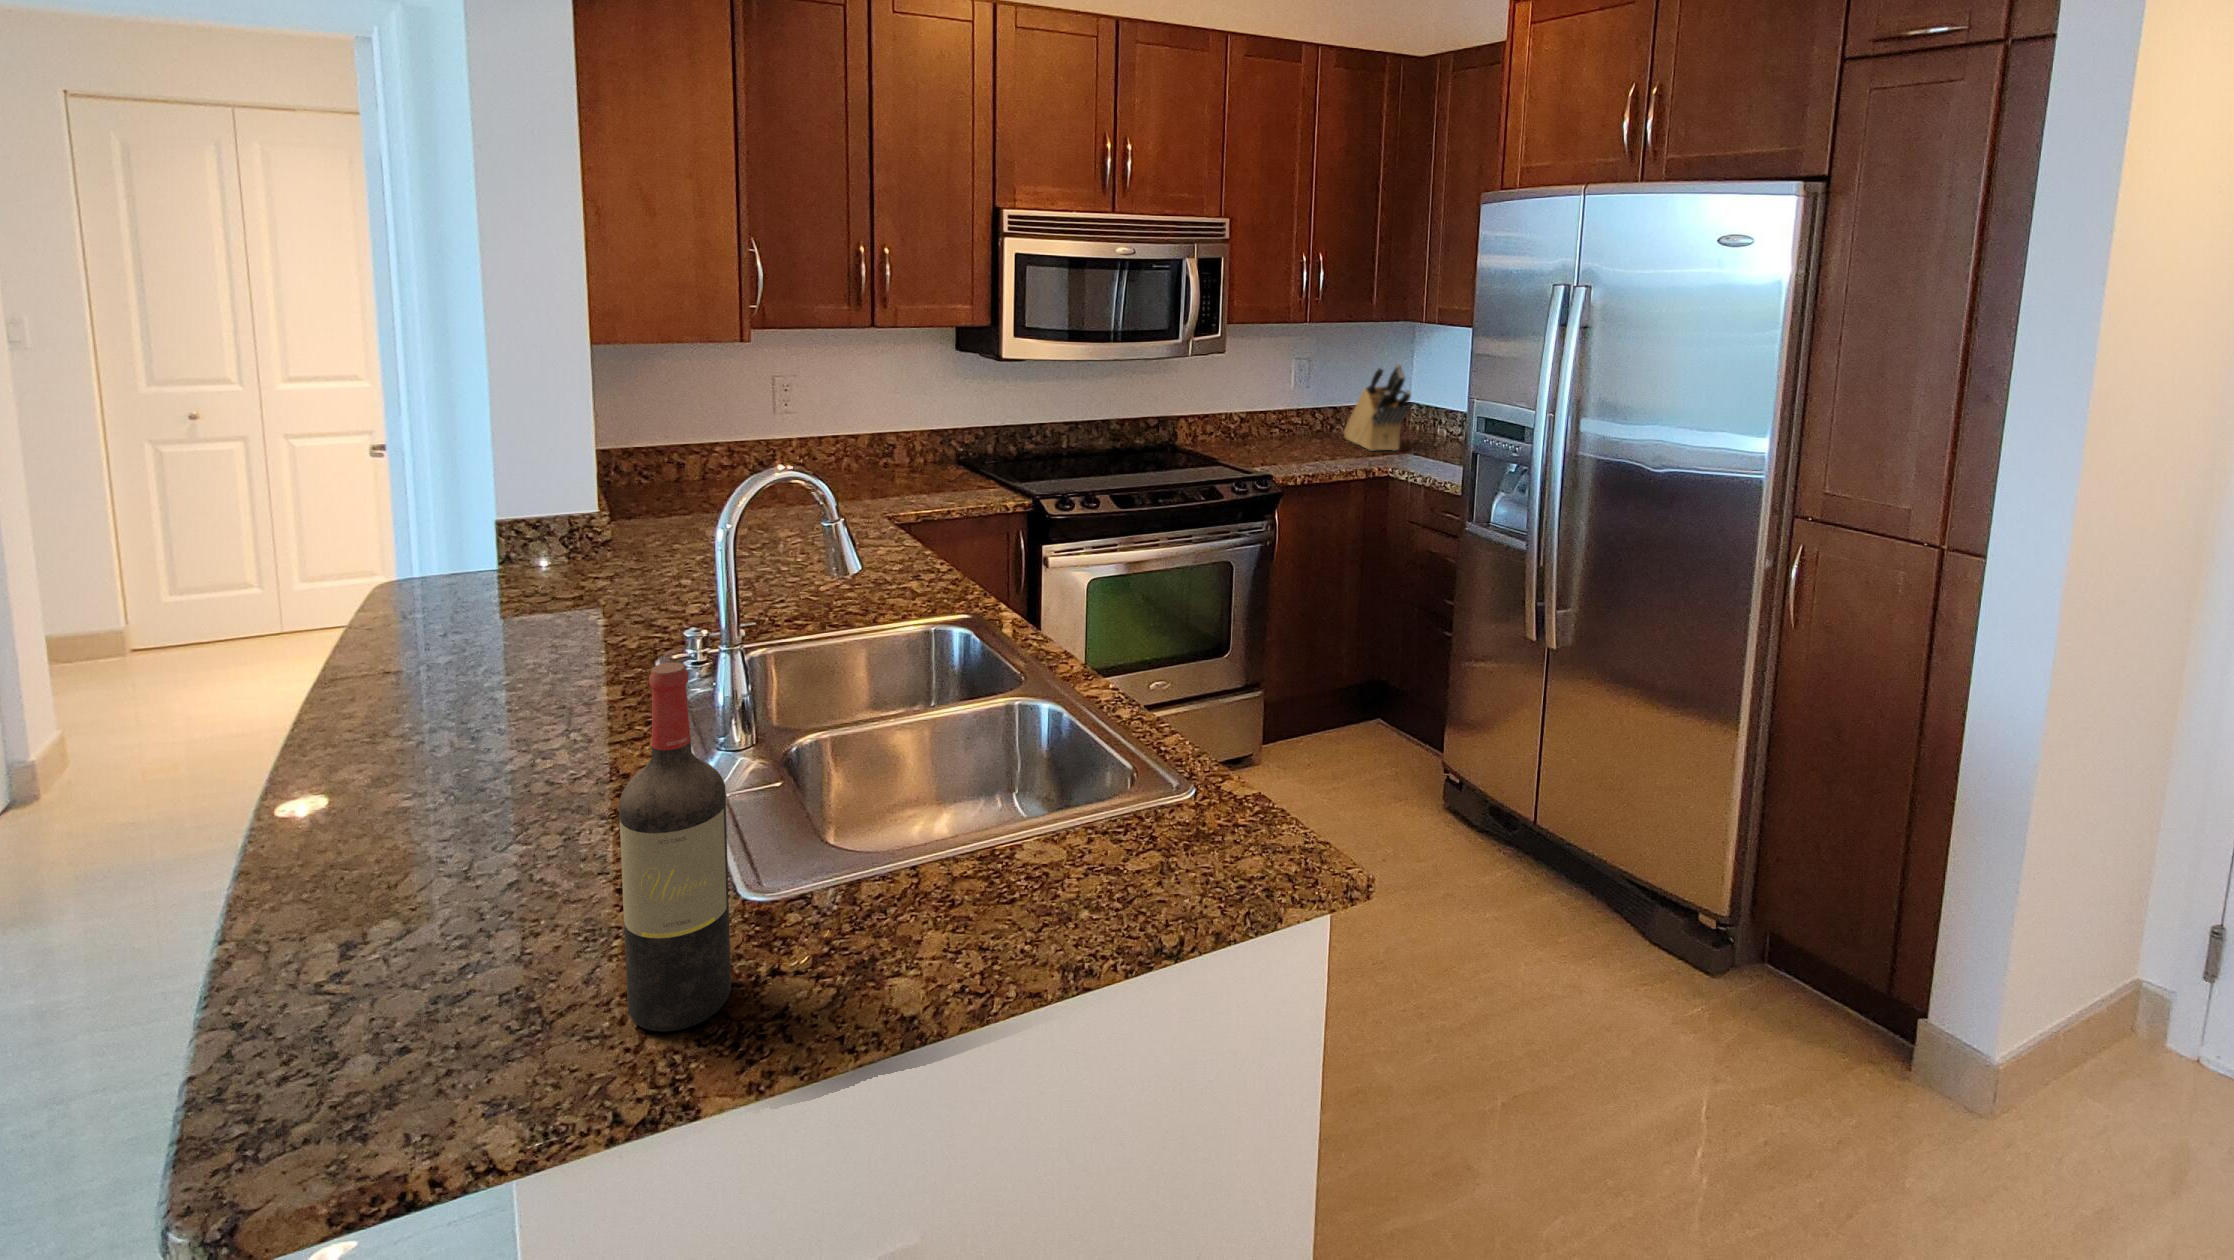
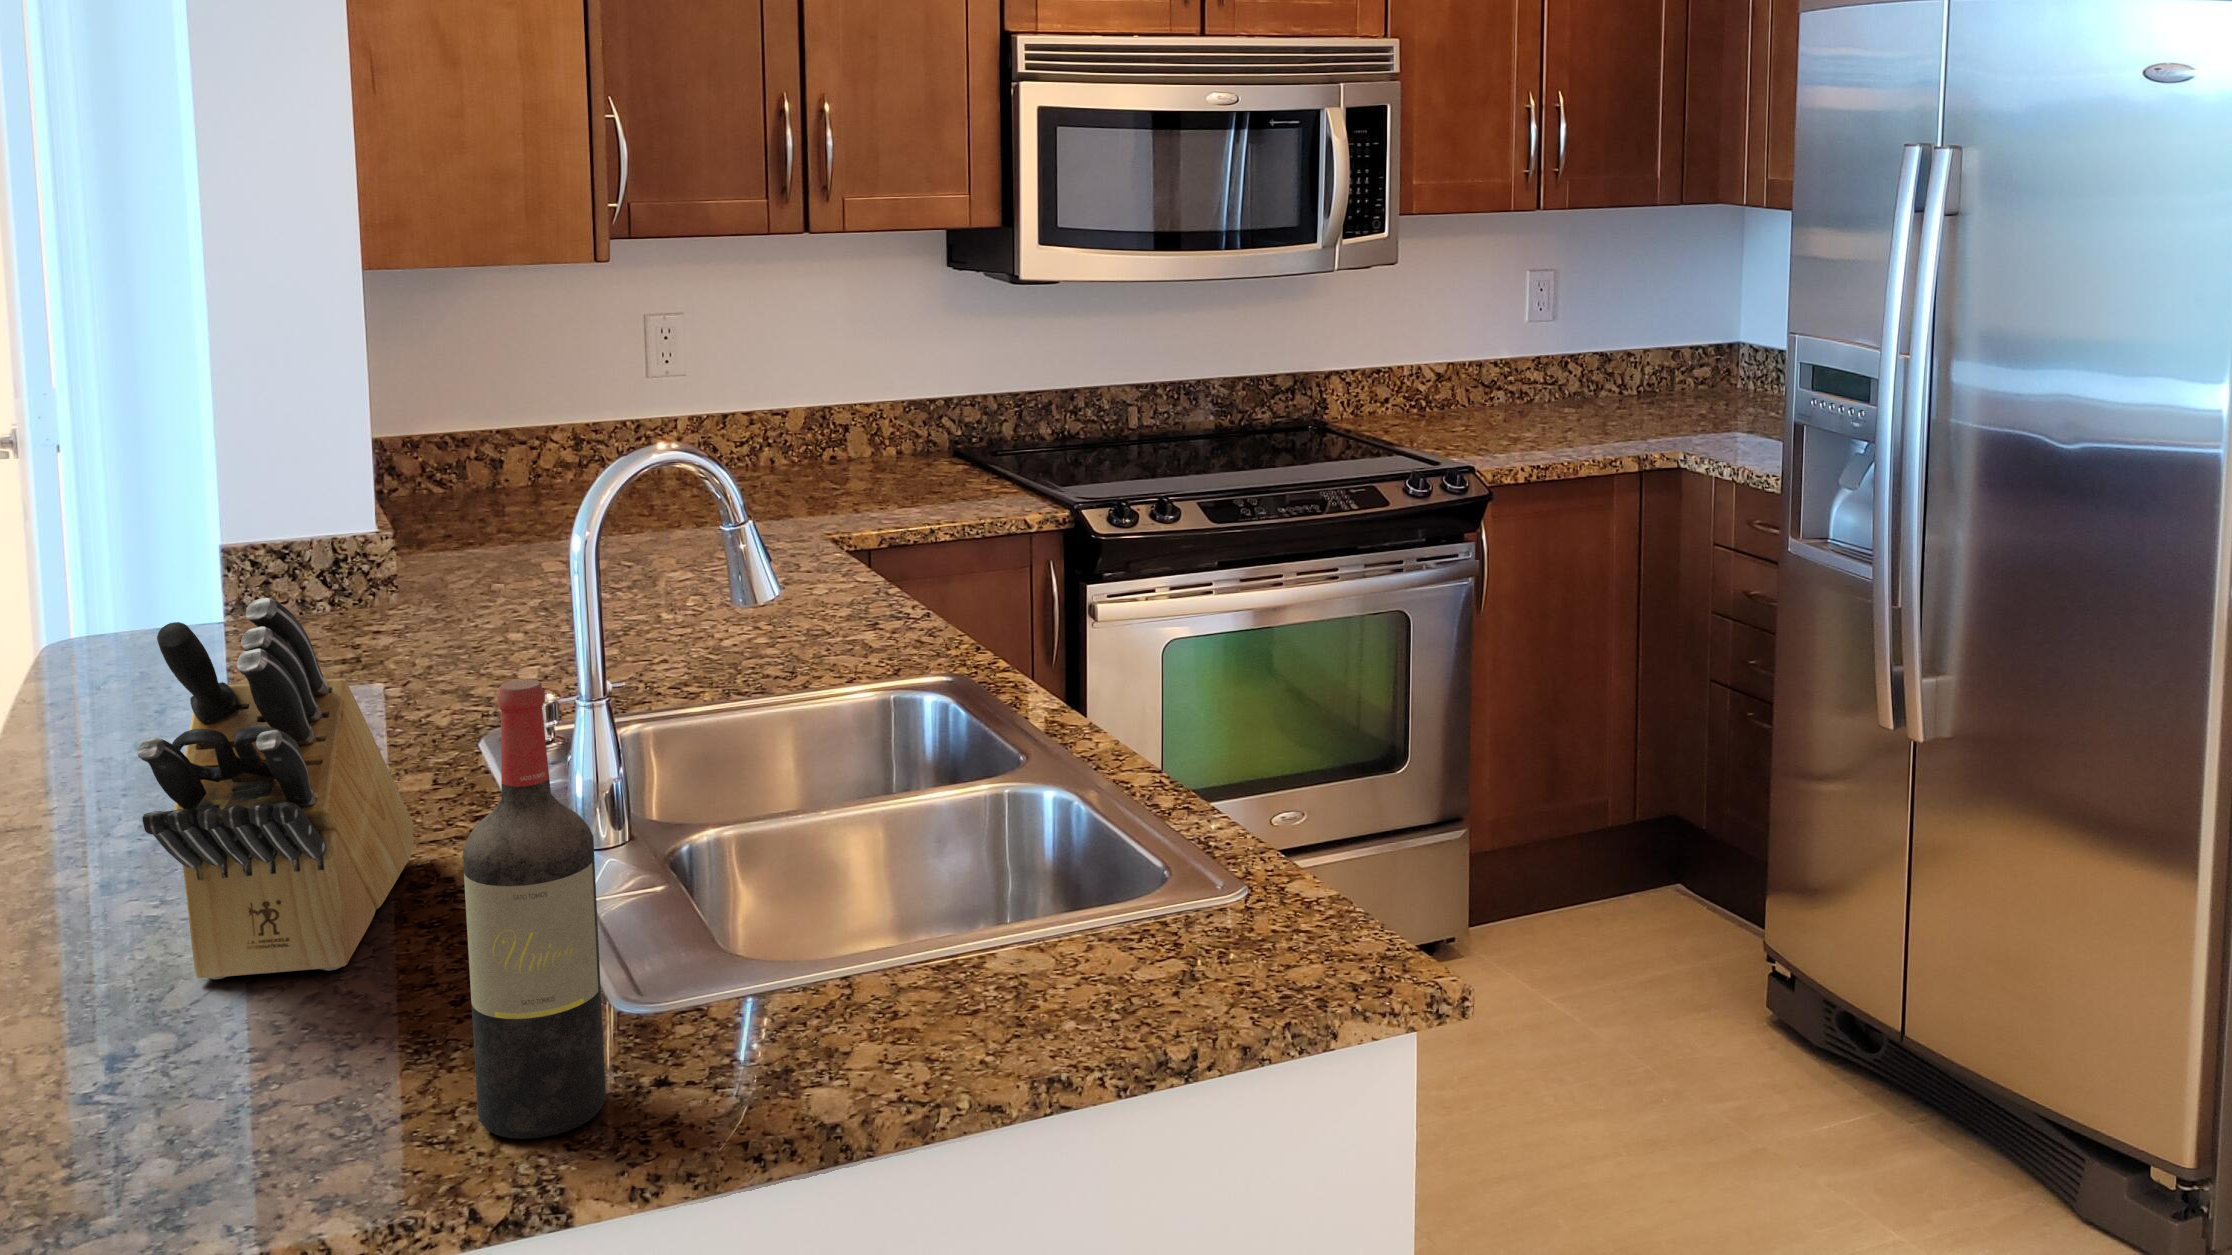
knife block: present [1344,363,1411,451] -> present [137,598,414,979]

